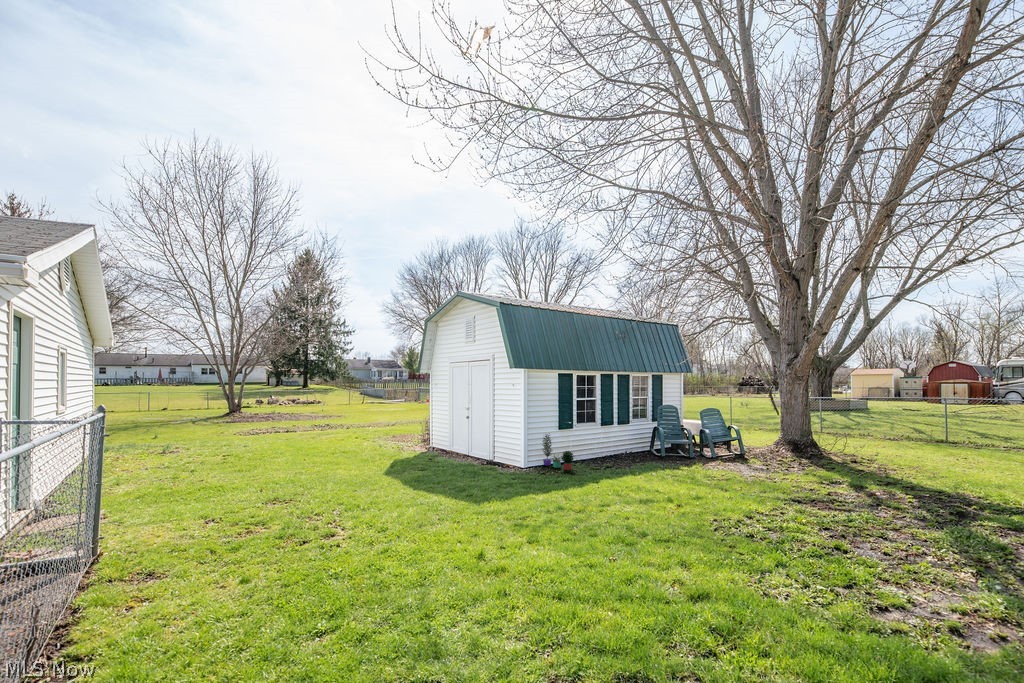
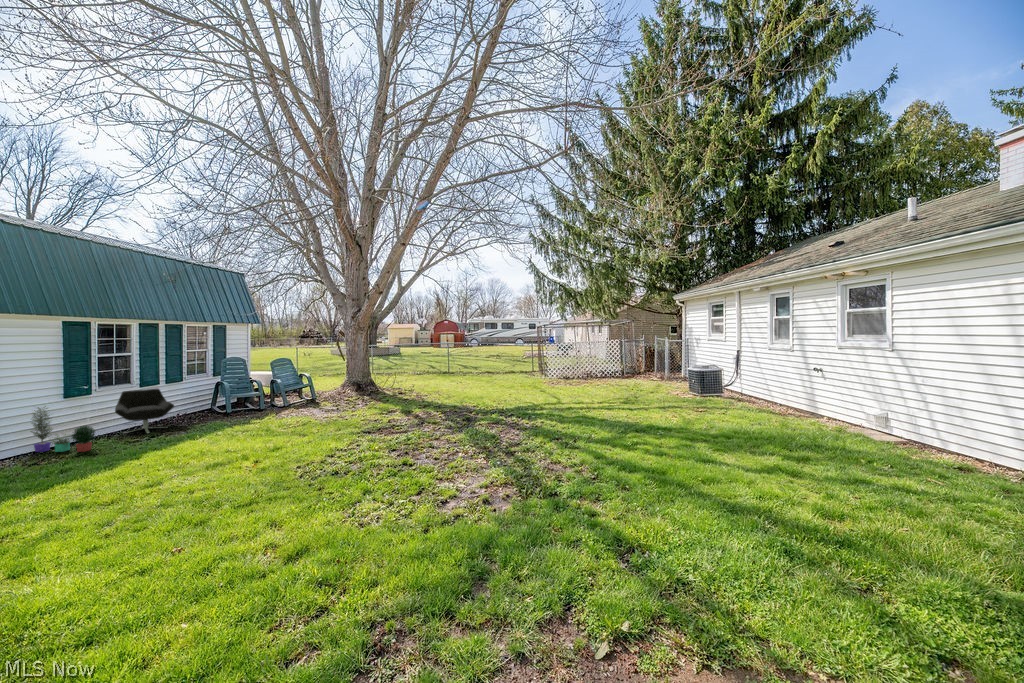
lounge chair: none [585,427,622,464] -> present [115,389,174,433]

